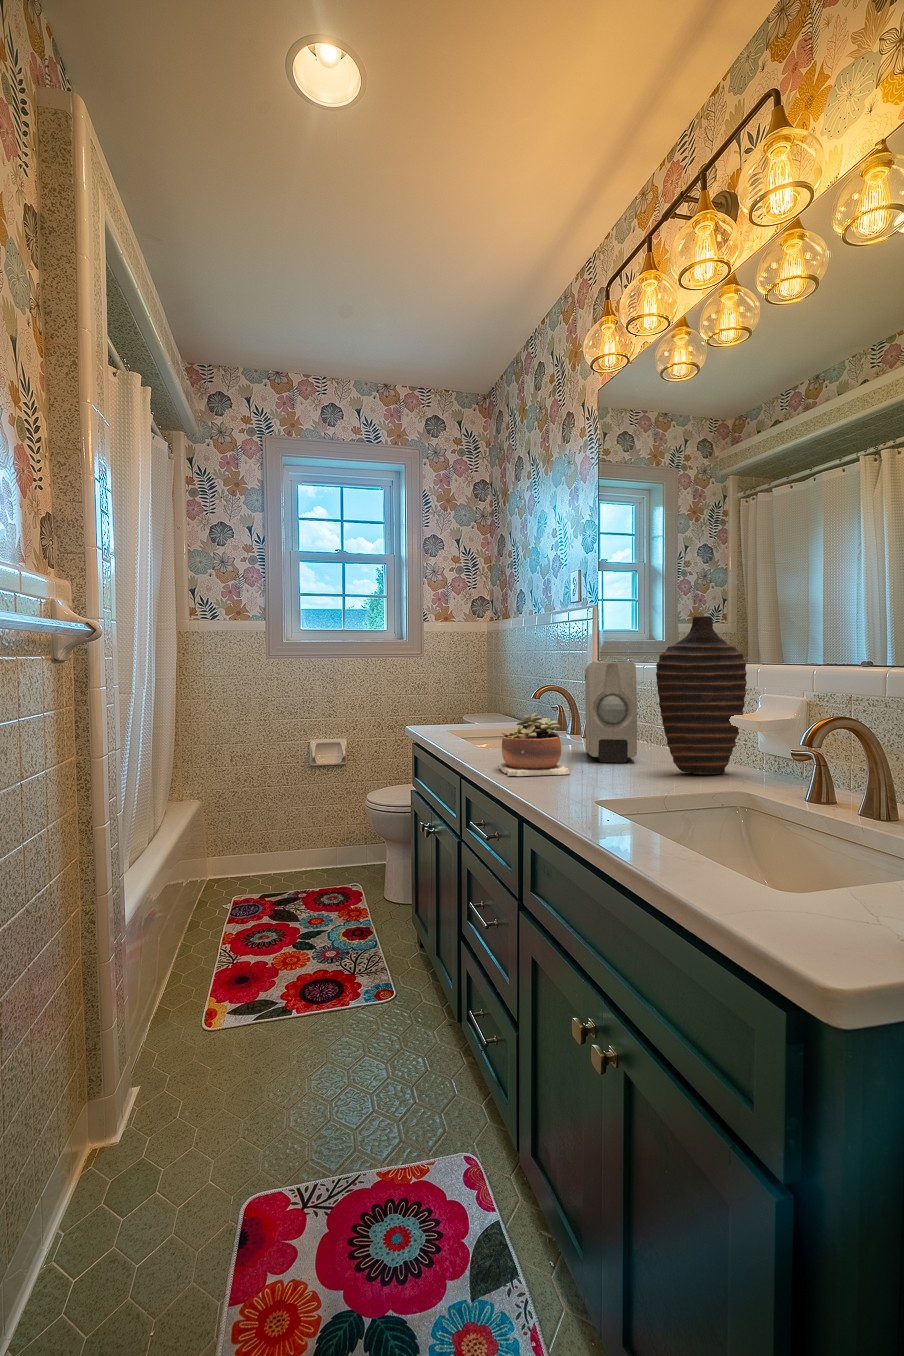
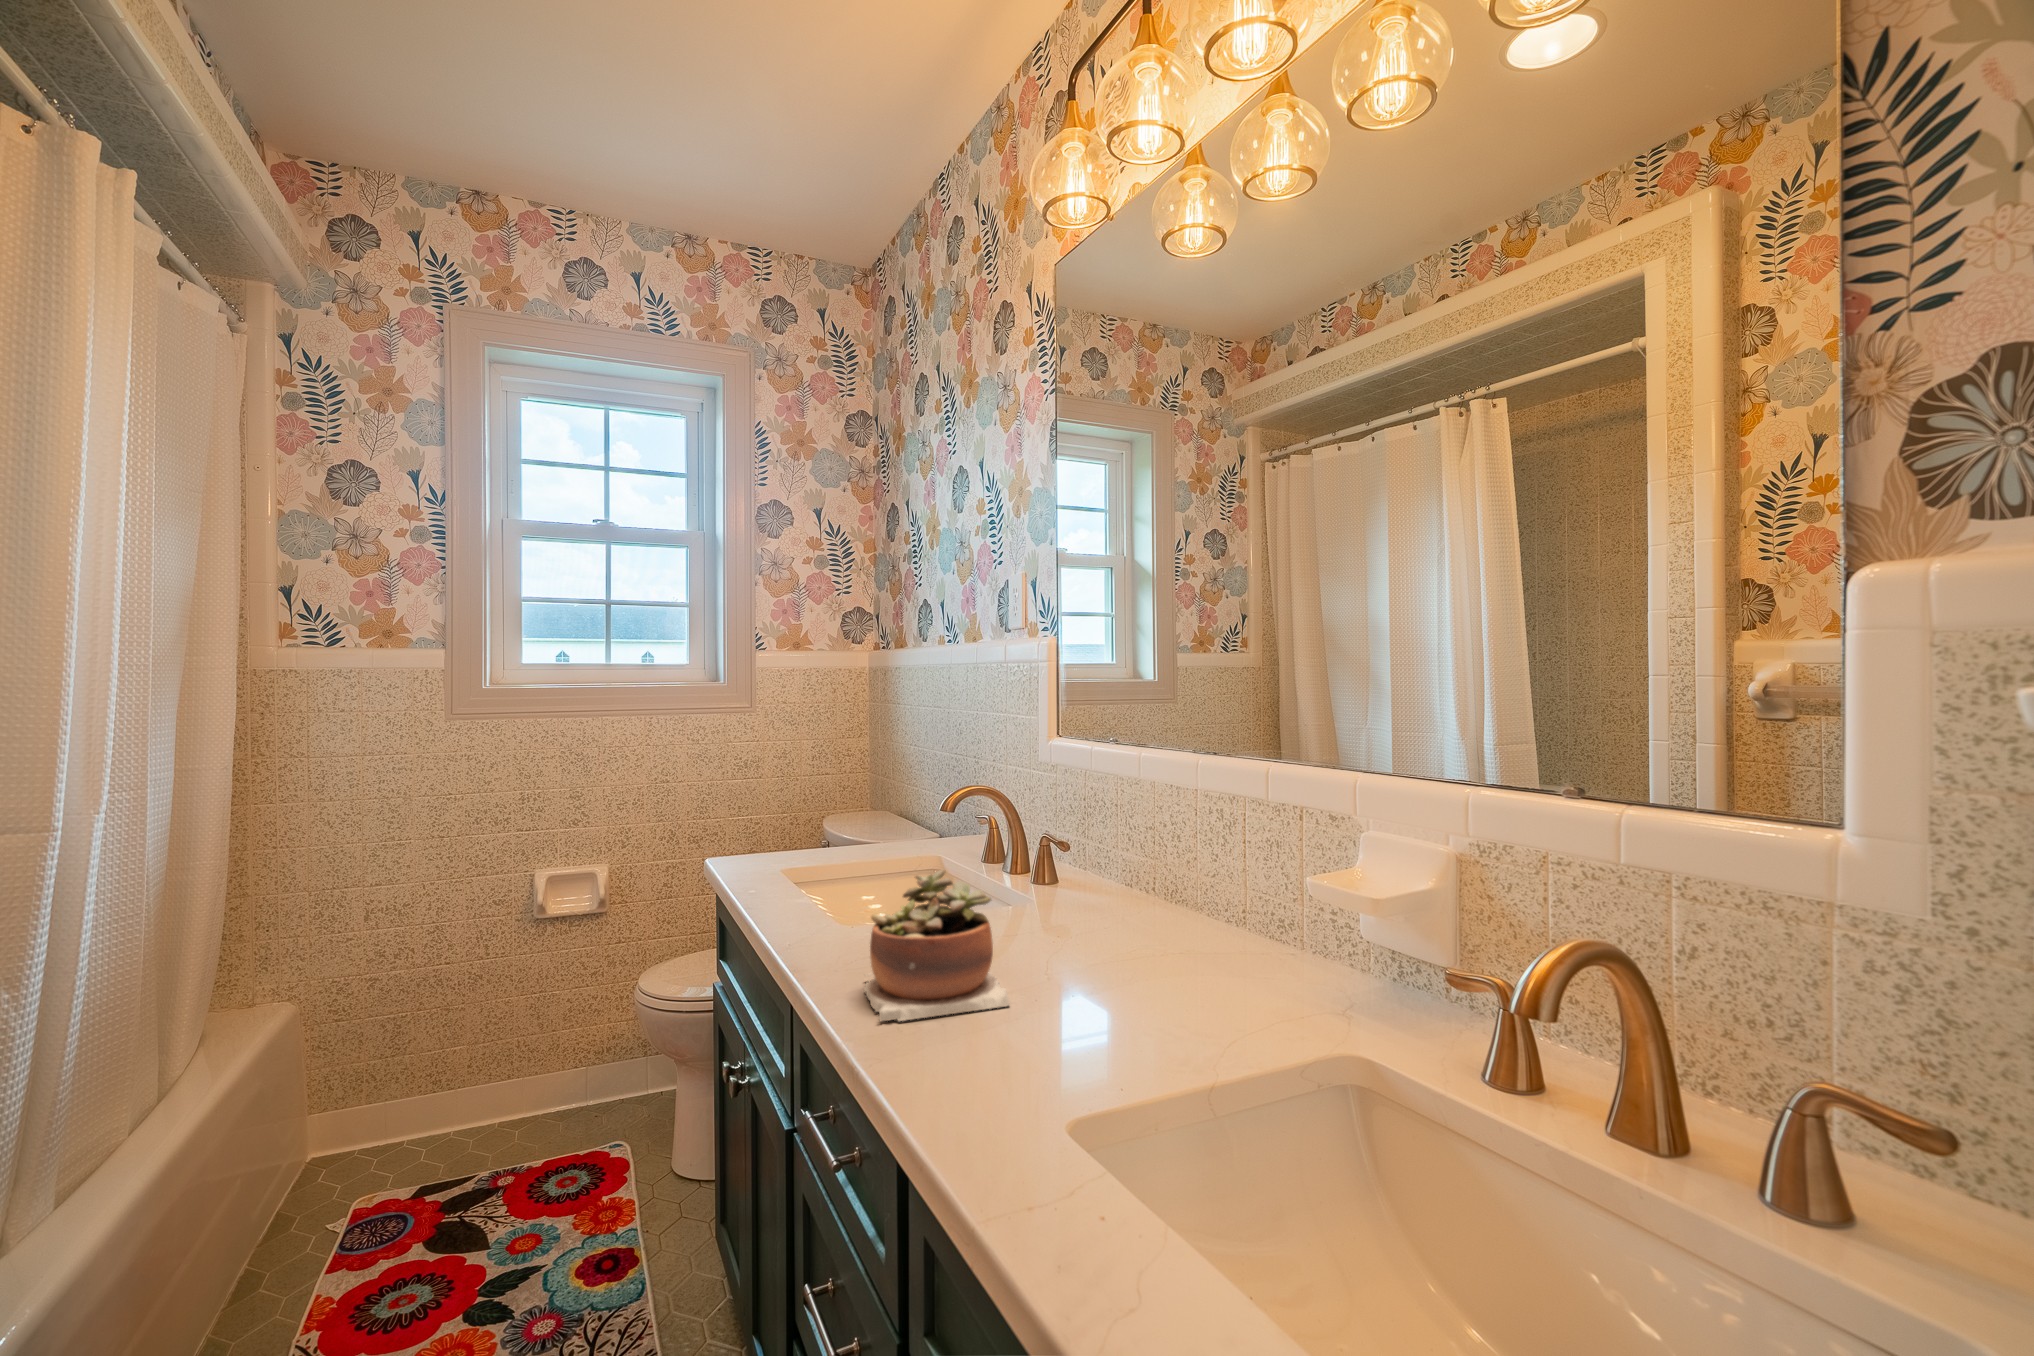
decorative vase: present [656,616,747,774] -> none [1176,681,1339,992]
soap dispenser: present [585,662,637,763] -> none [1038,760,1137,958]

